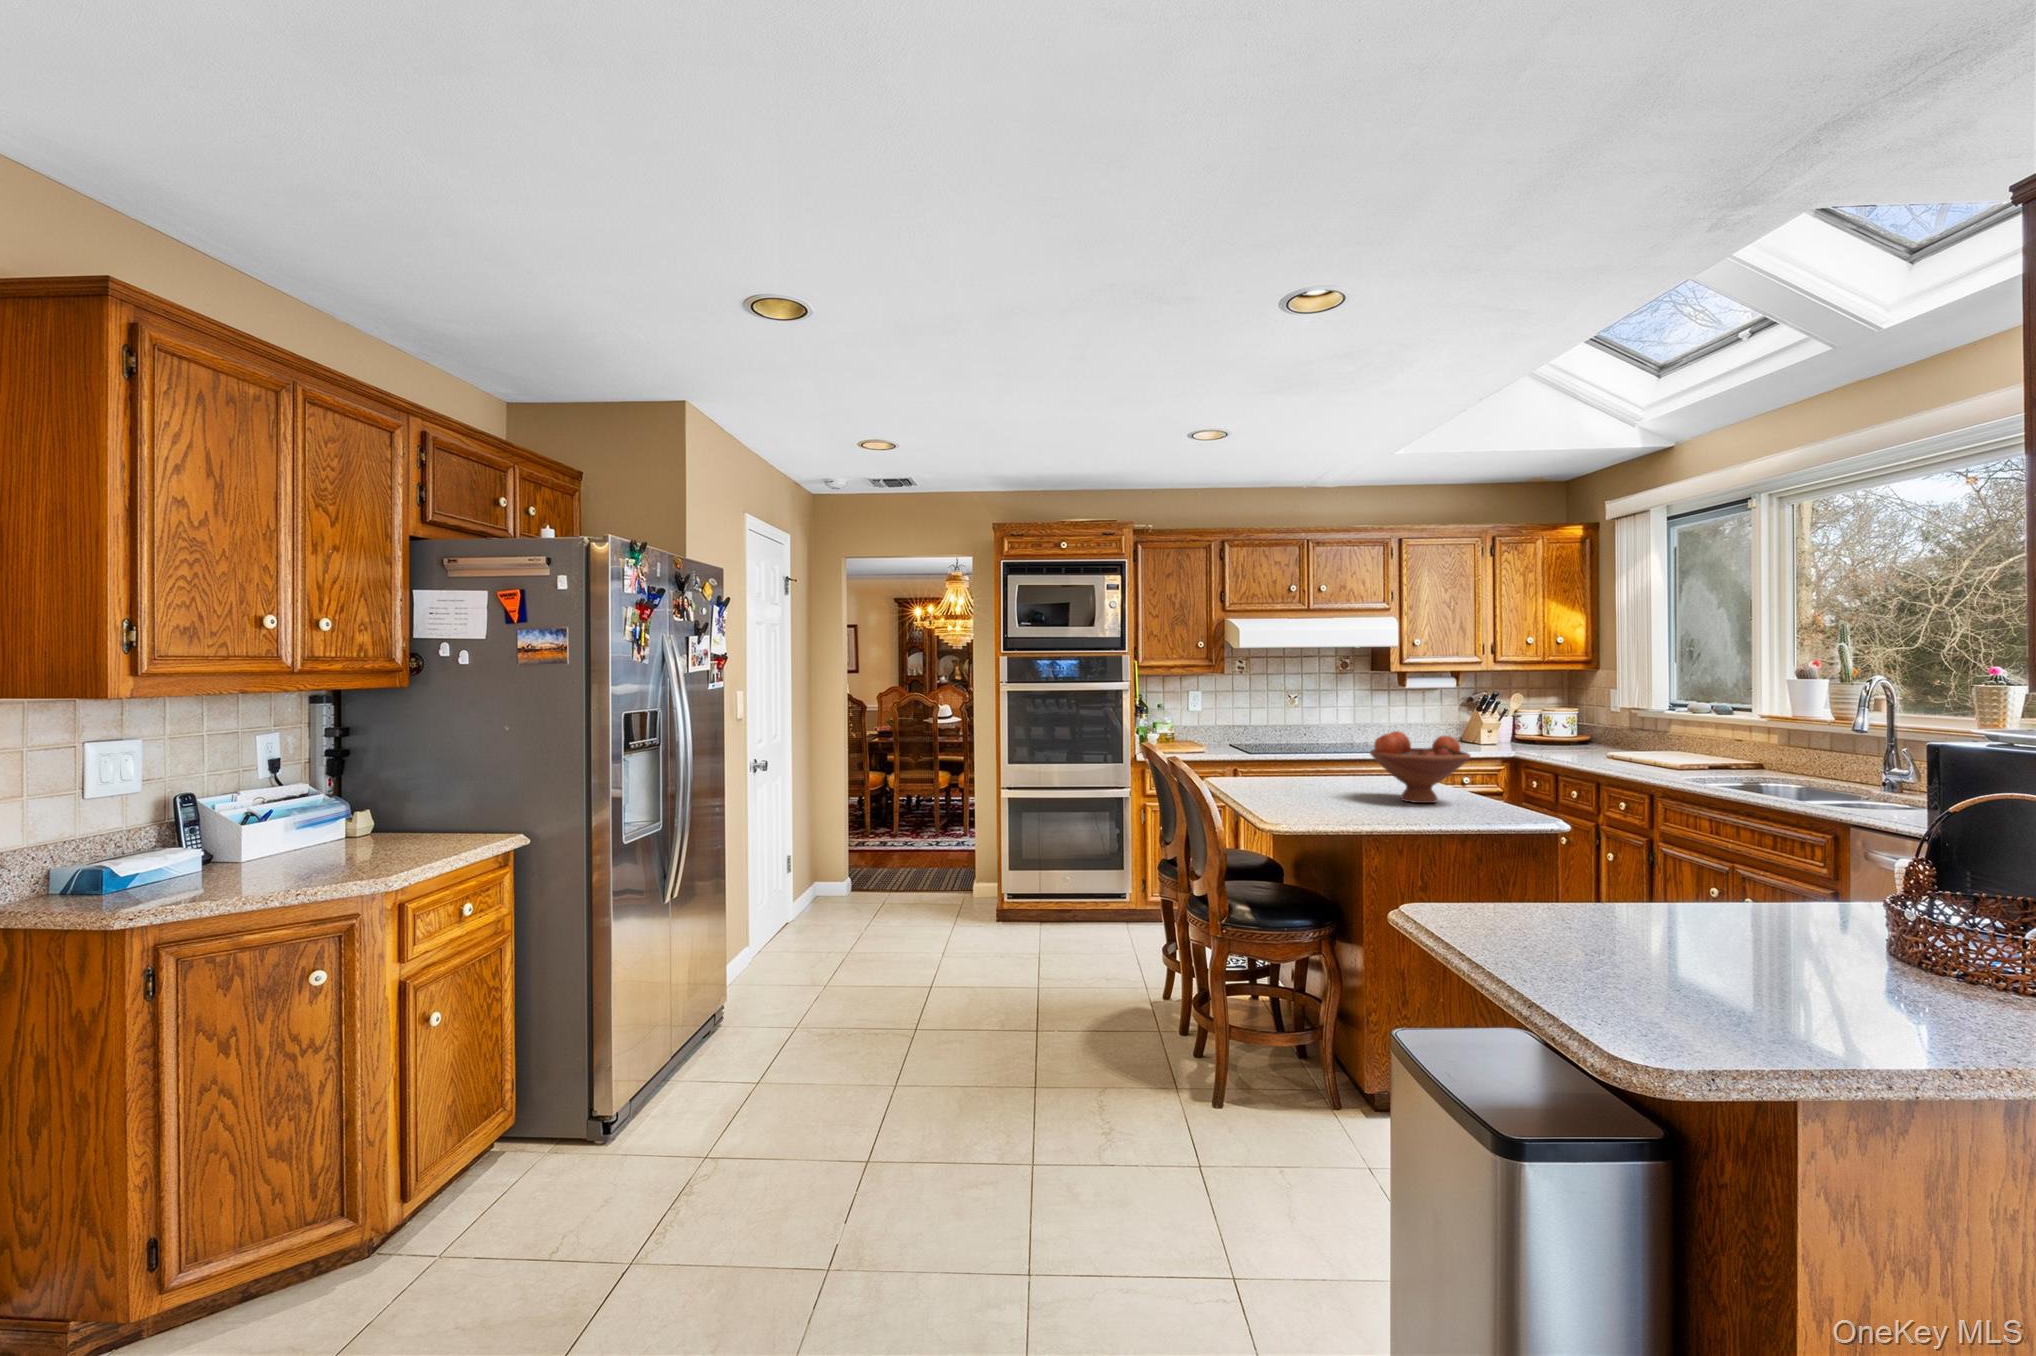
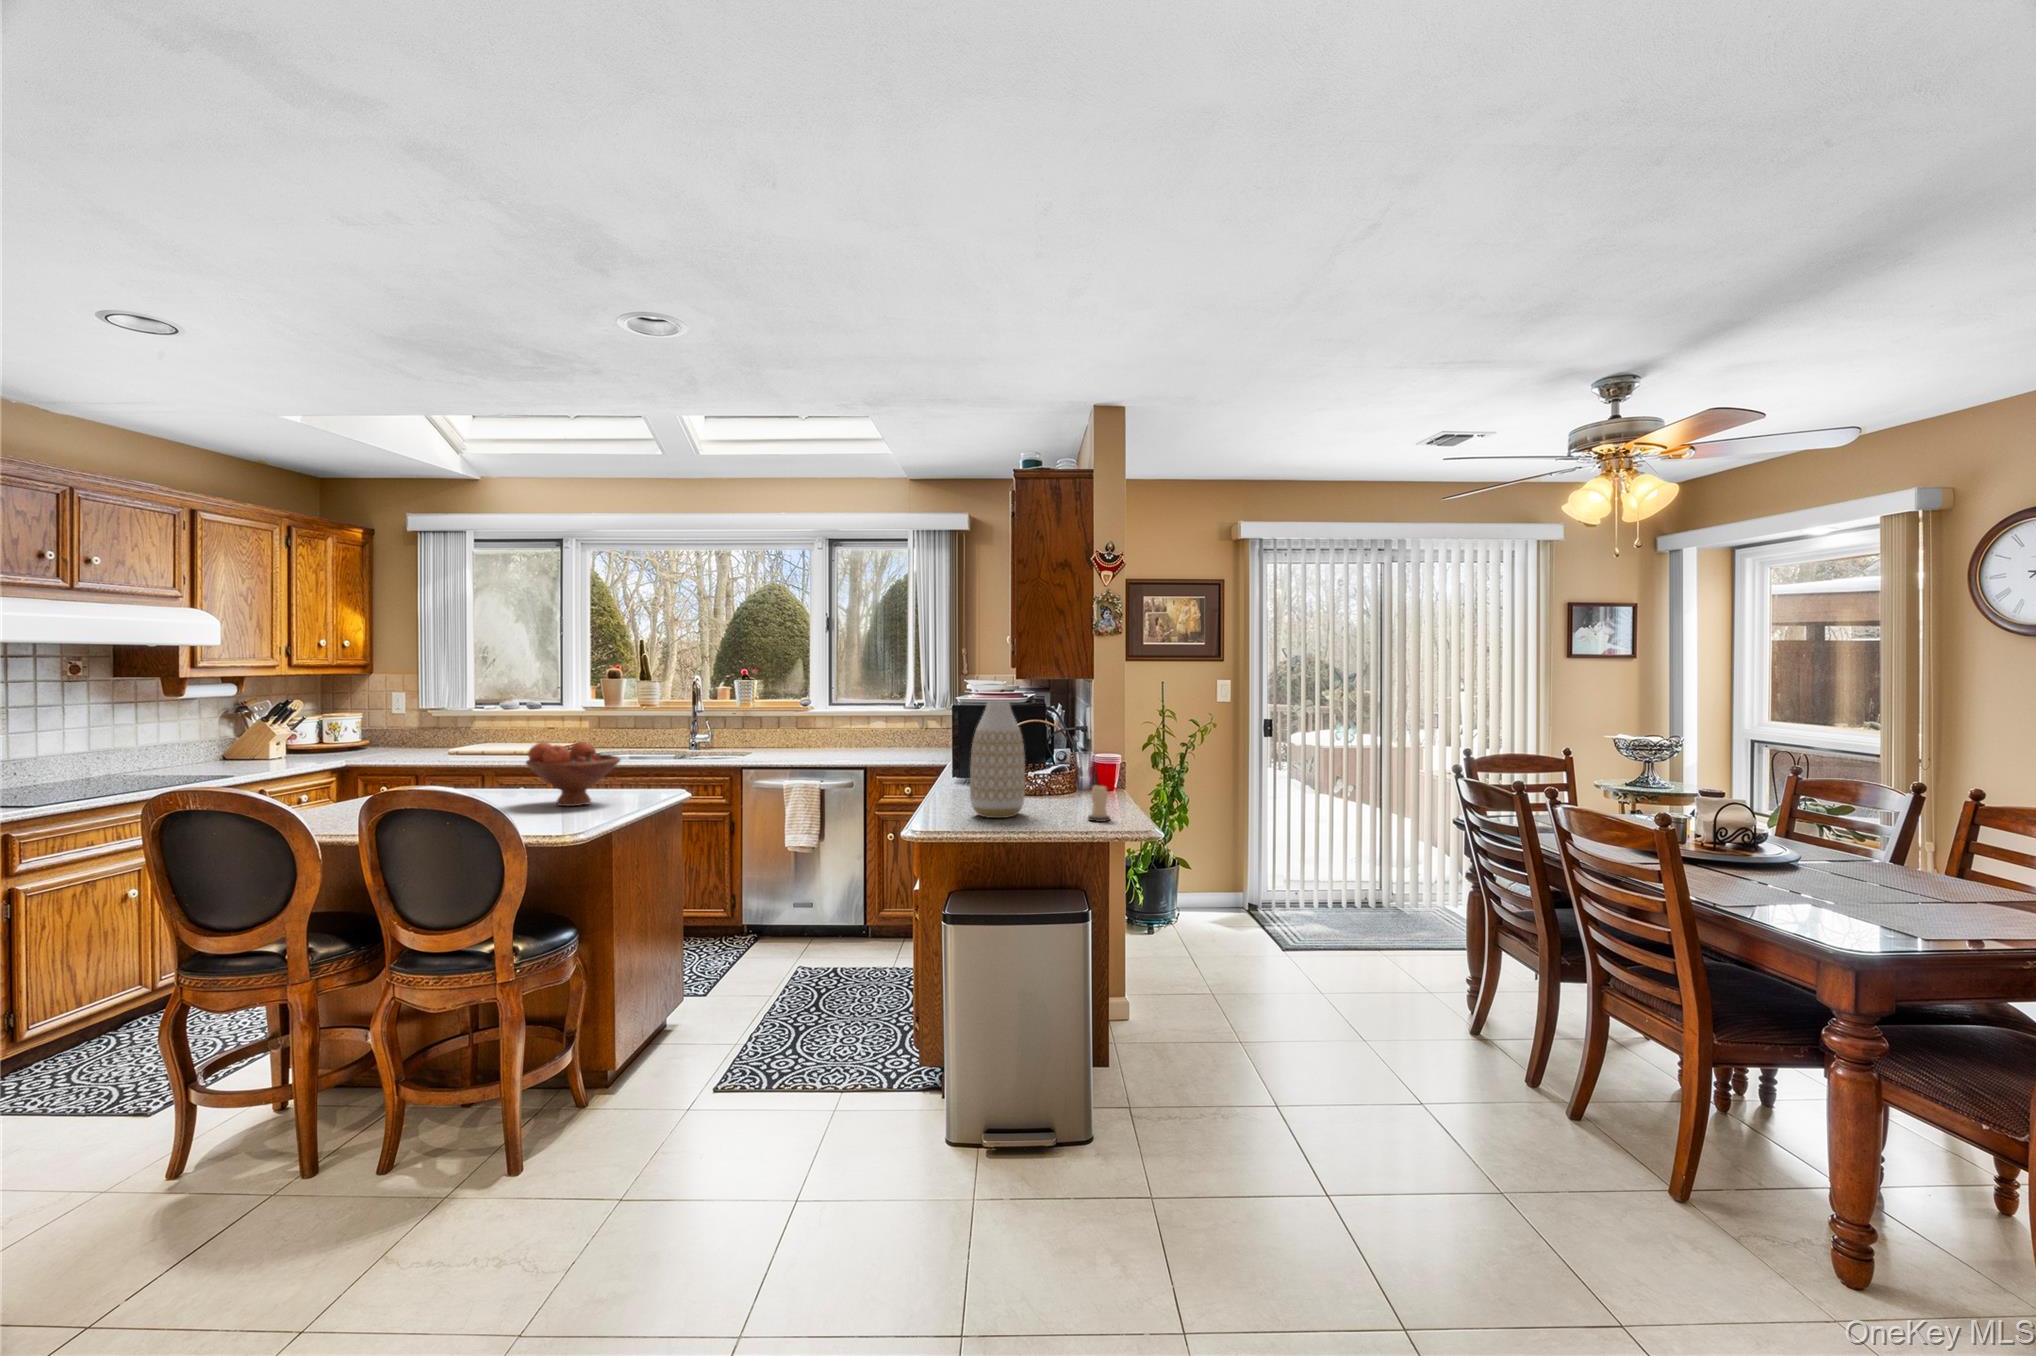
vase: none [1689,699,1834,943] -> present [970,702,1025,818]
candle: none [1853,908,1931,1014] -> present [1088,785,1110,822]

